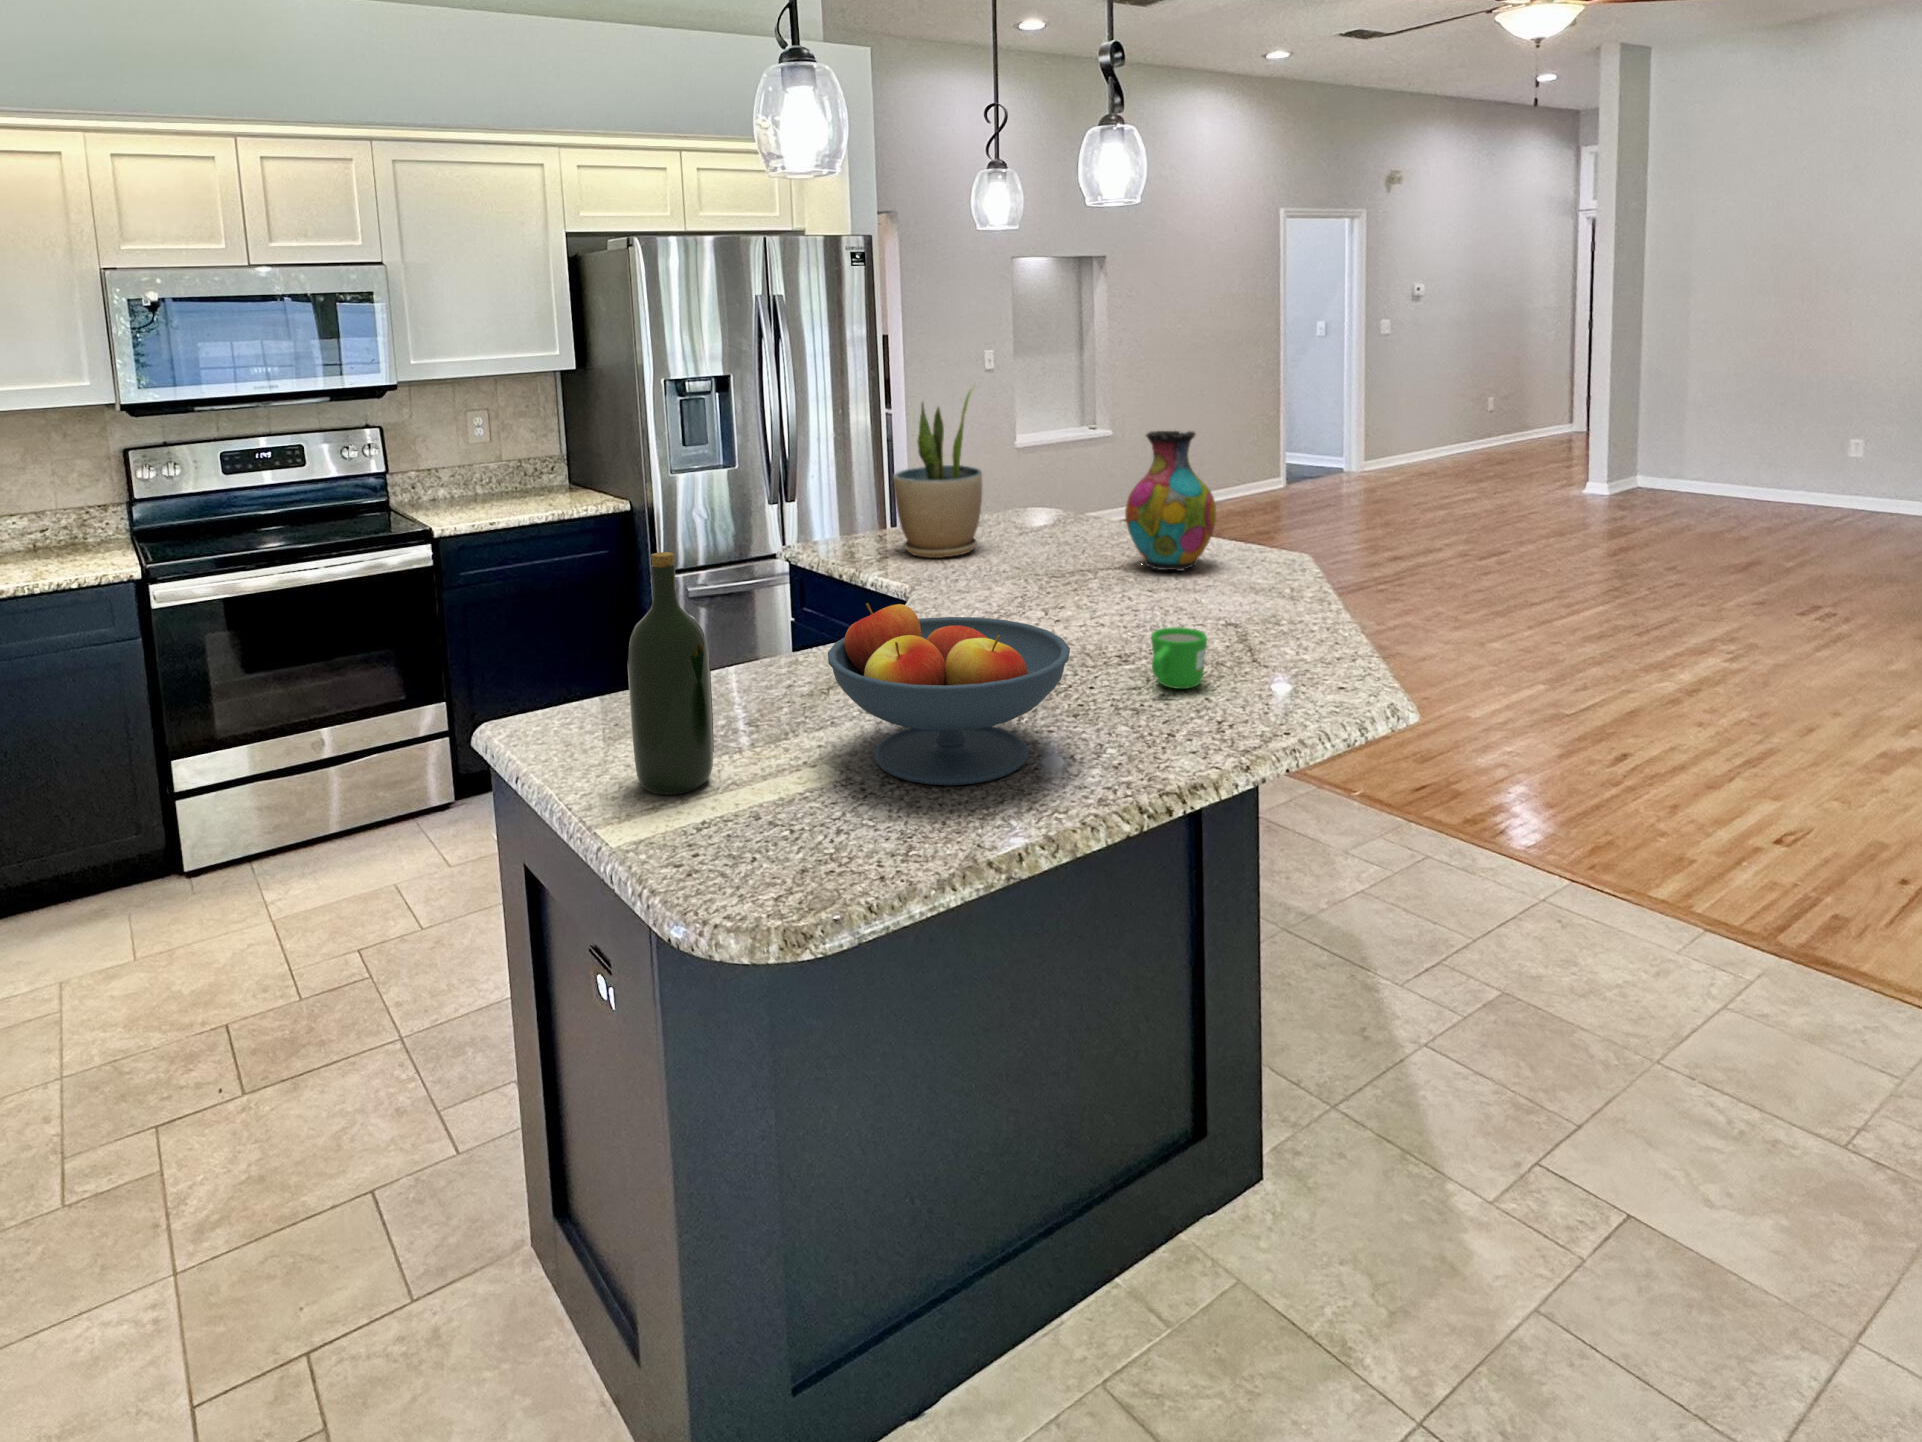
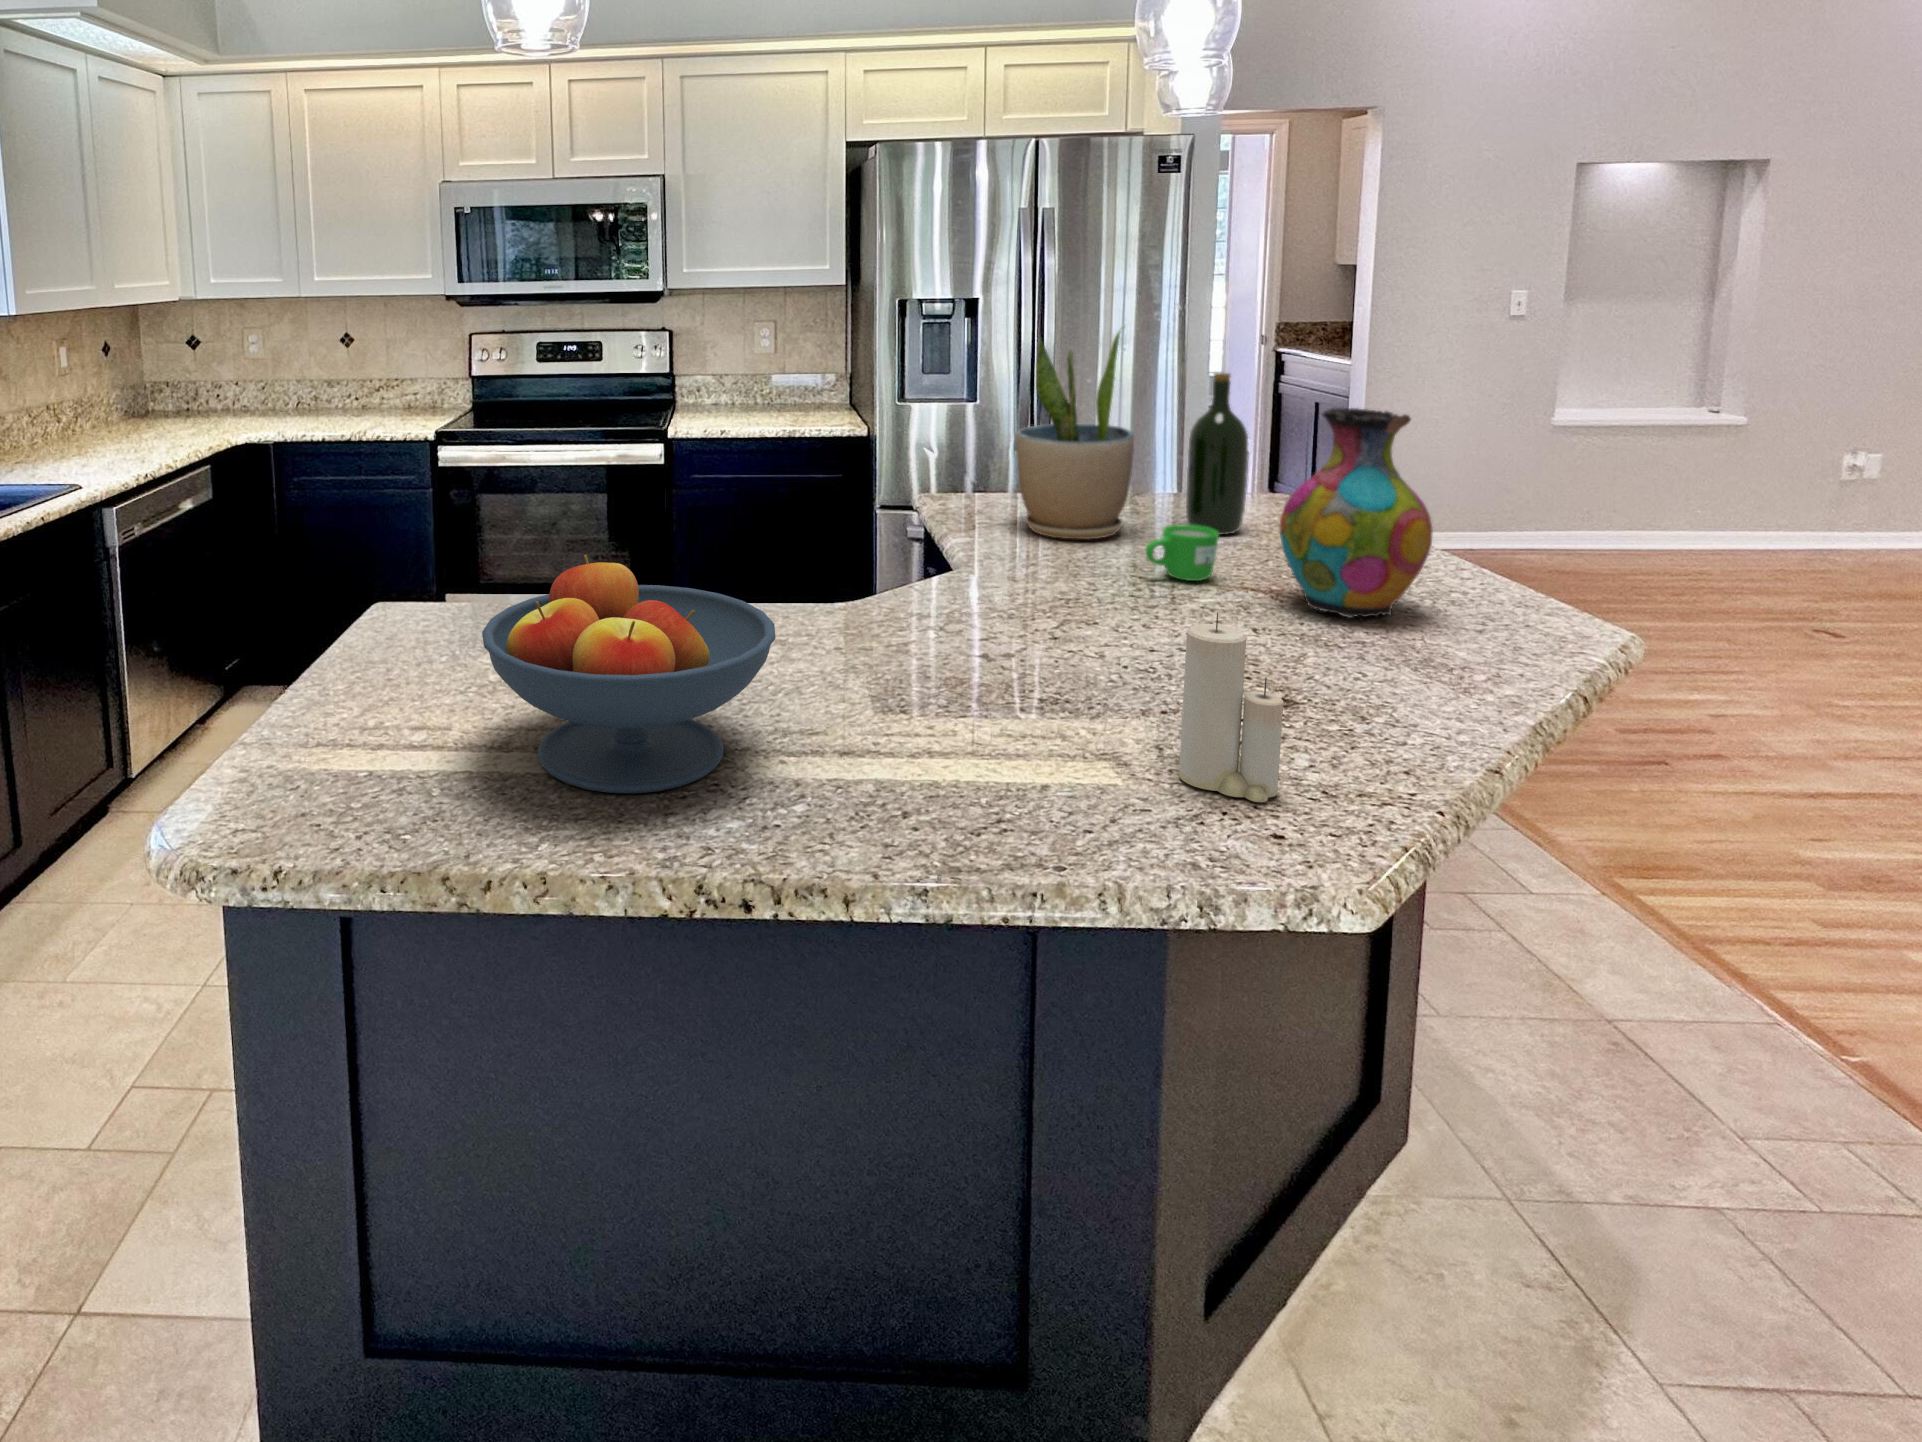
wine bottle: present [627,552,714,794] -> present [1186,373,1249,535]
candle: none [1235,559,1310,674] -> present [1179,612,1283,802]
mug: present [1151,627,1207,689] -> present [1145,525,1219,581]

